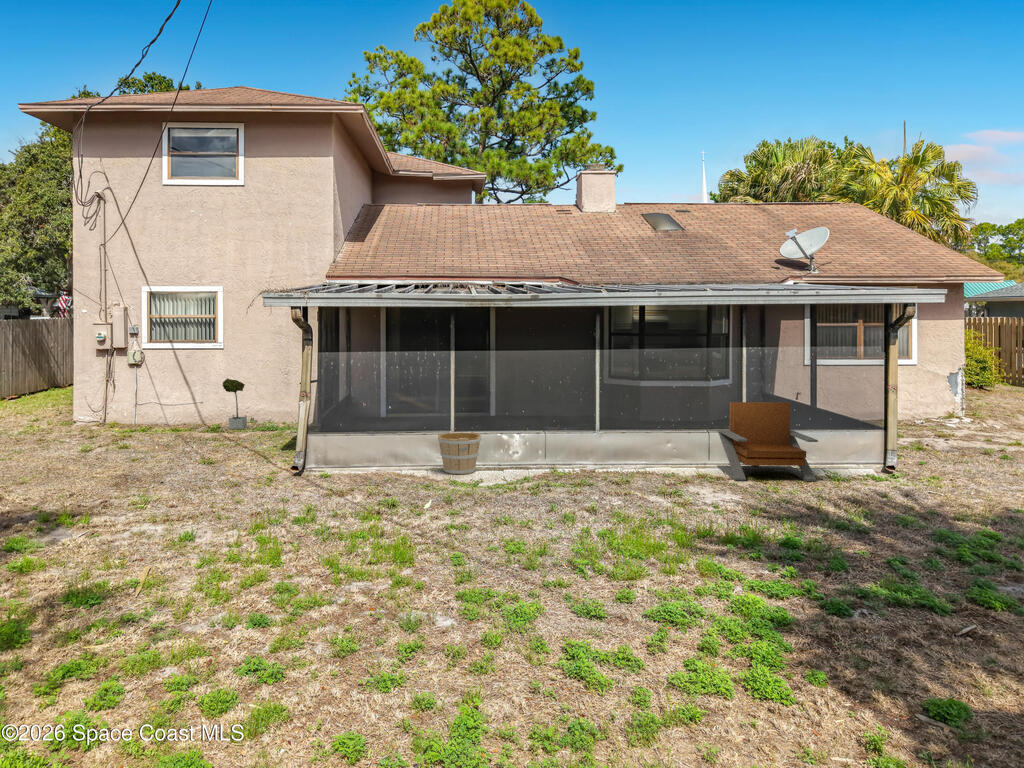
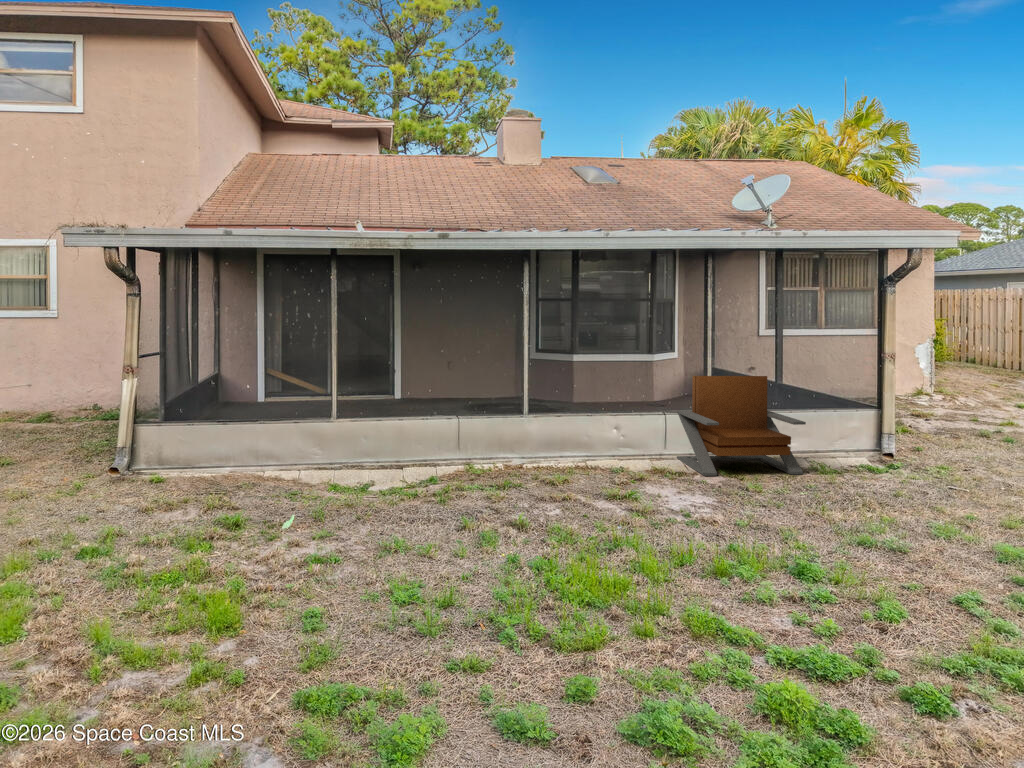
potted tree: present [222,379,247,429] -> none [41,355,79,421]
wooden bucket: present [438,432,482,474] -> none [312,419,373,476]

